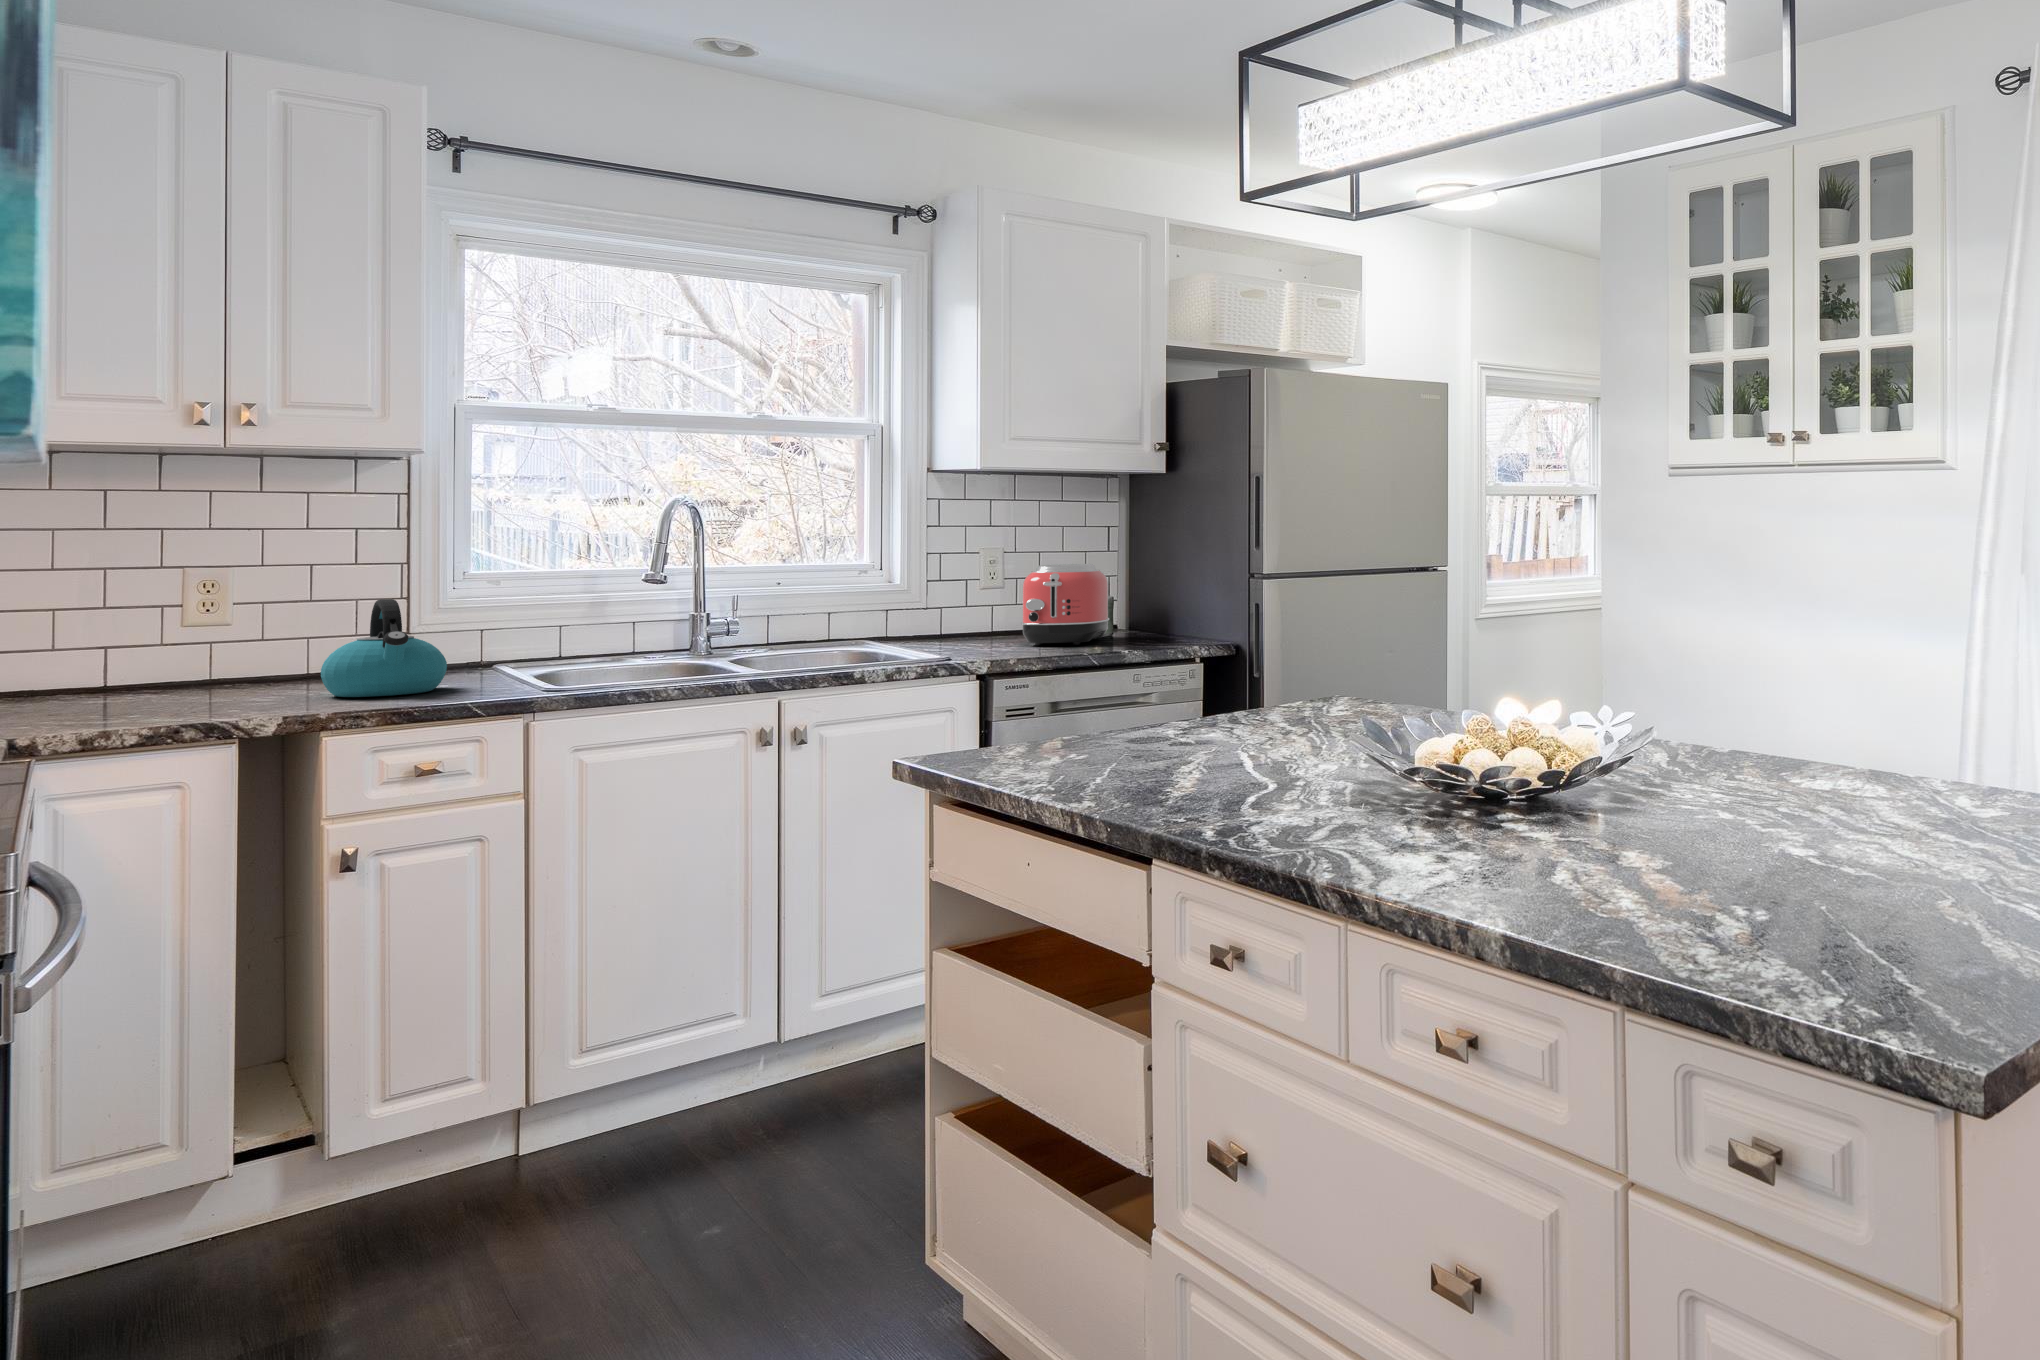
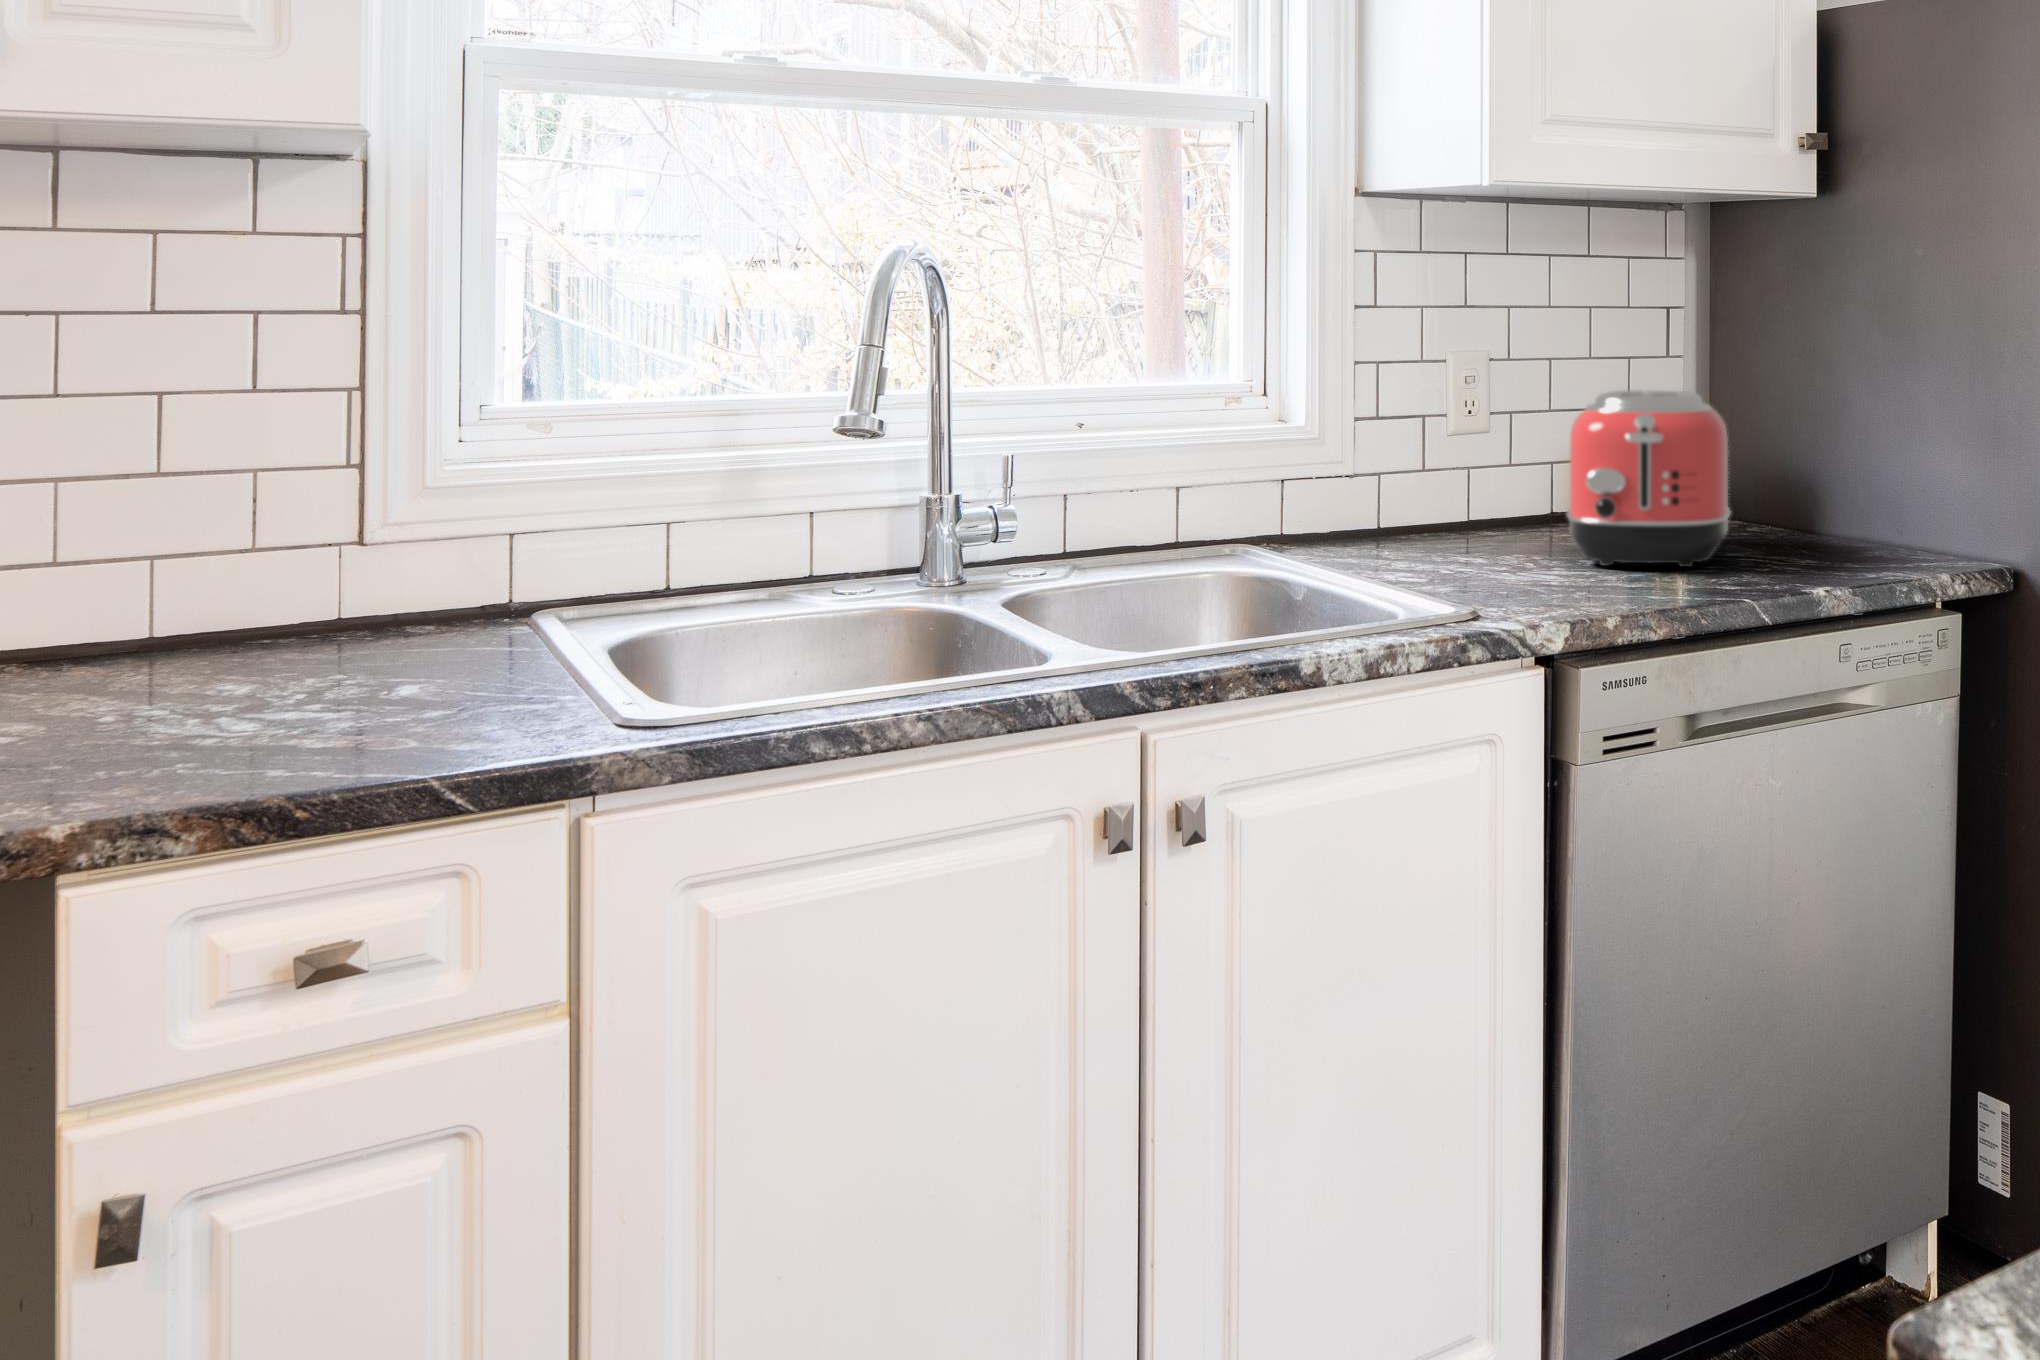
kettle: present [321,599,447,697] -> none [115,487,414,739]

